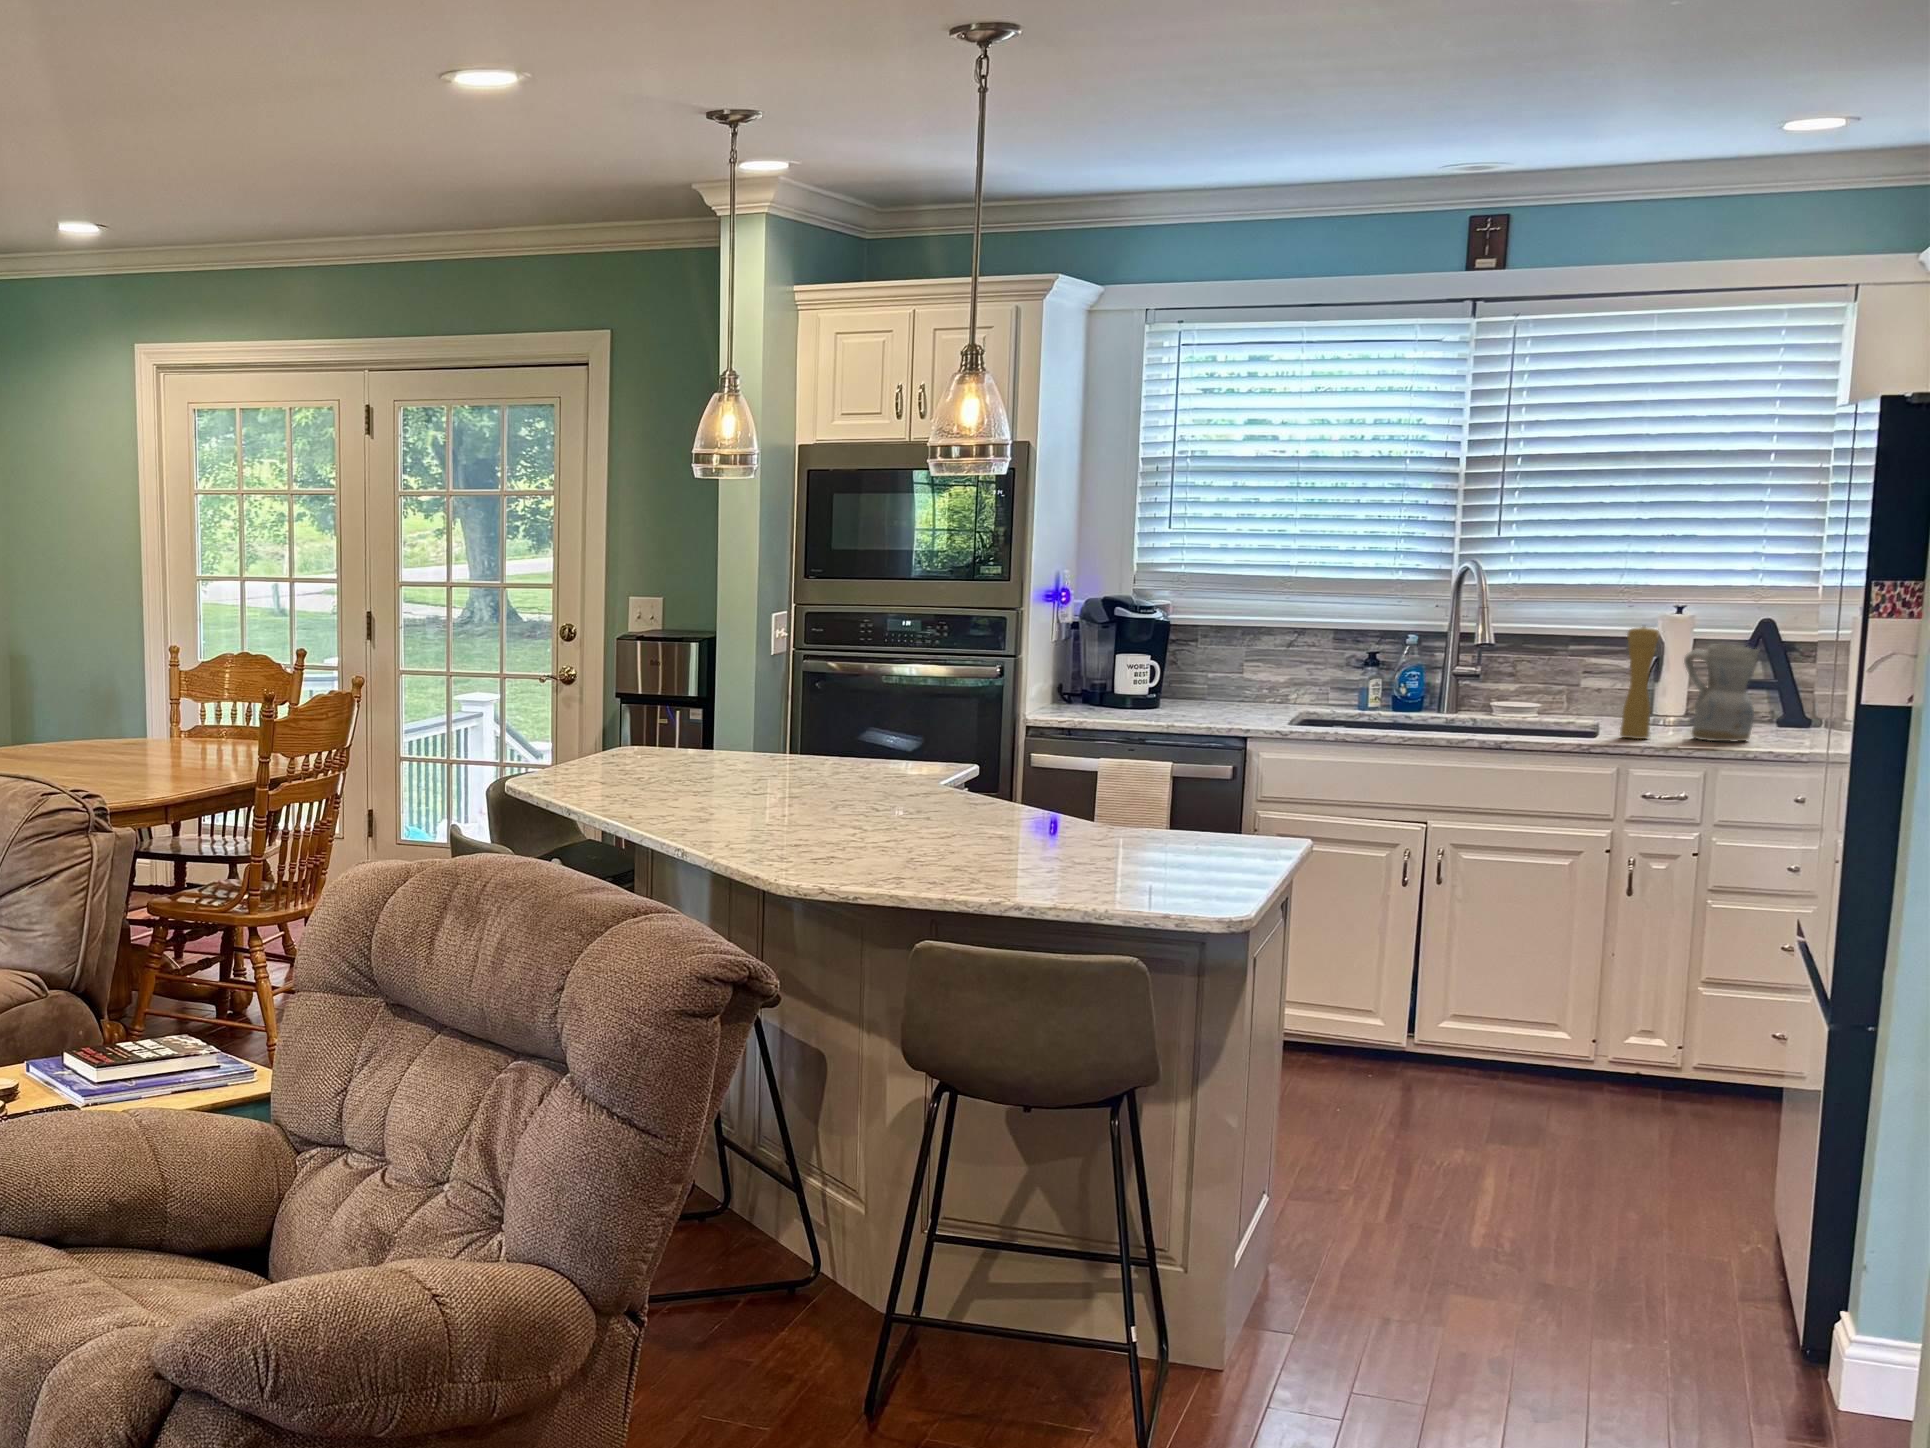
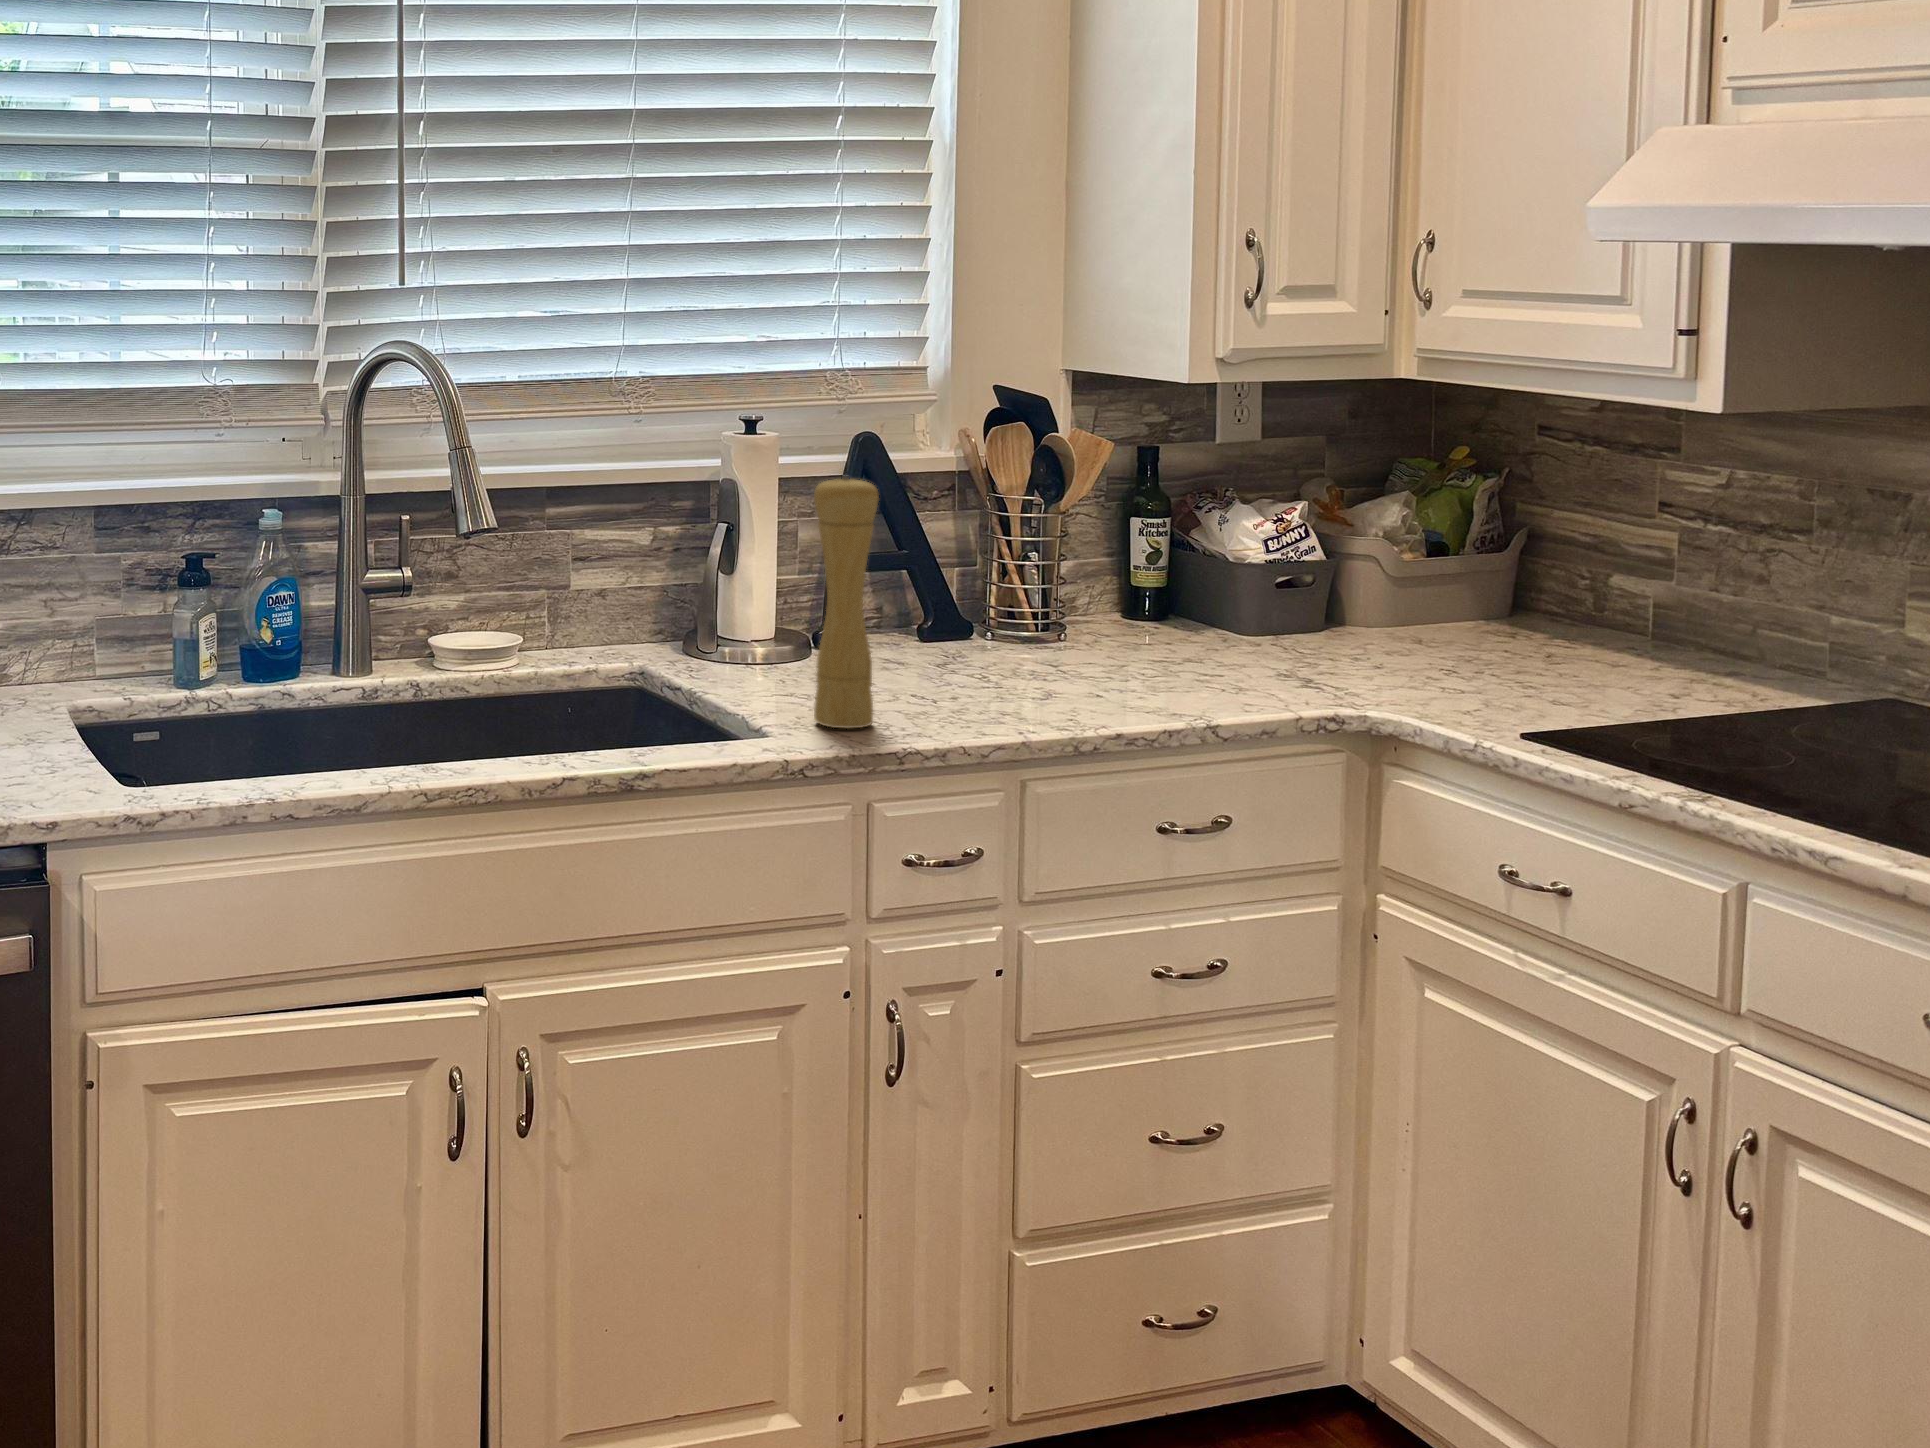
ceramic pitcher: present [1684,645,1759,742] -> none [898,502,1034,712]

